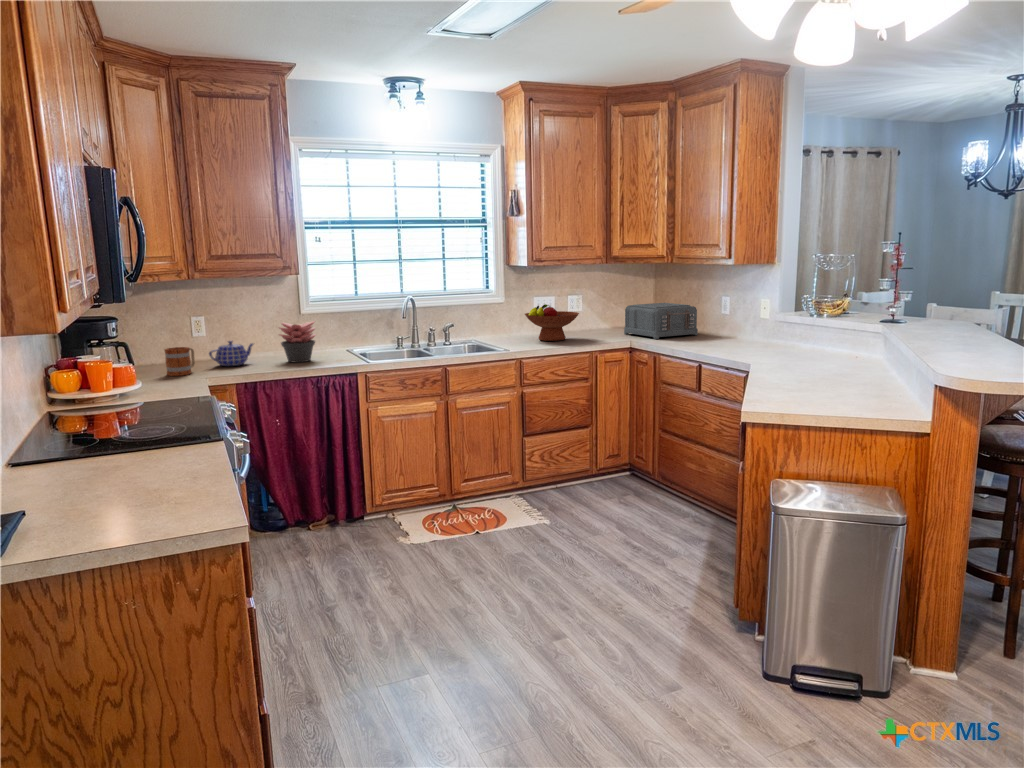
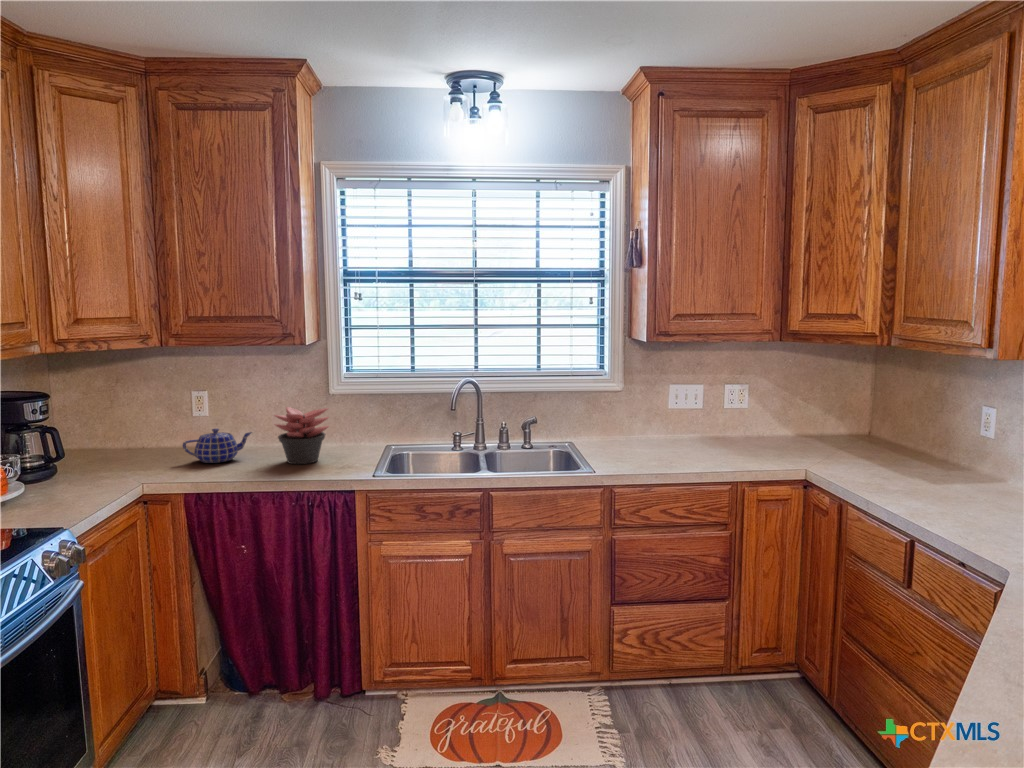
toaster: present [624,303,698,339] -> none [803,407,933,472]
fruit bowl: present [525,304,579,341] -> none [640,399,725,457]
mug: present [165,347,195,376] -> none [105,437,153,477]

